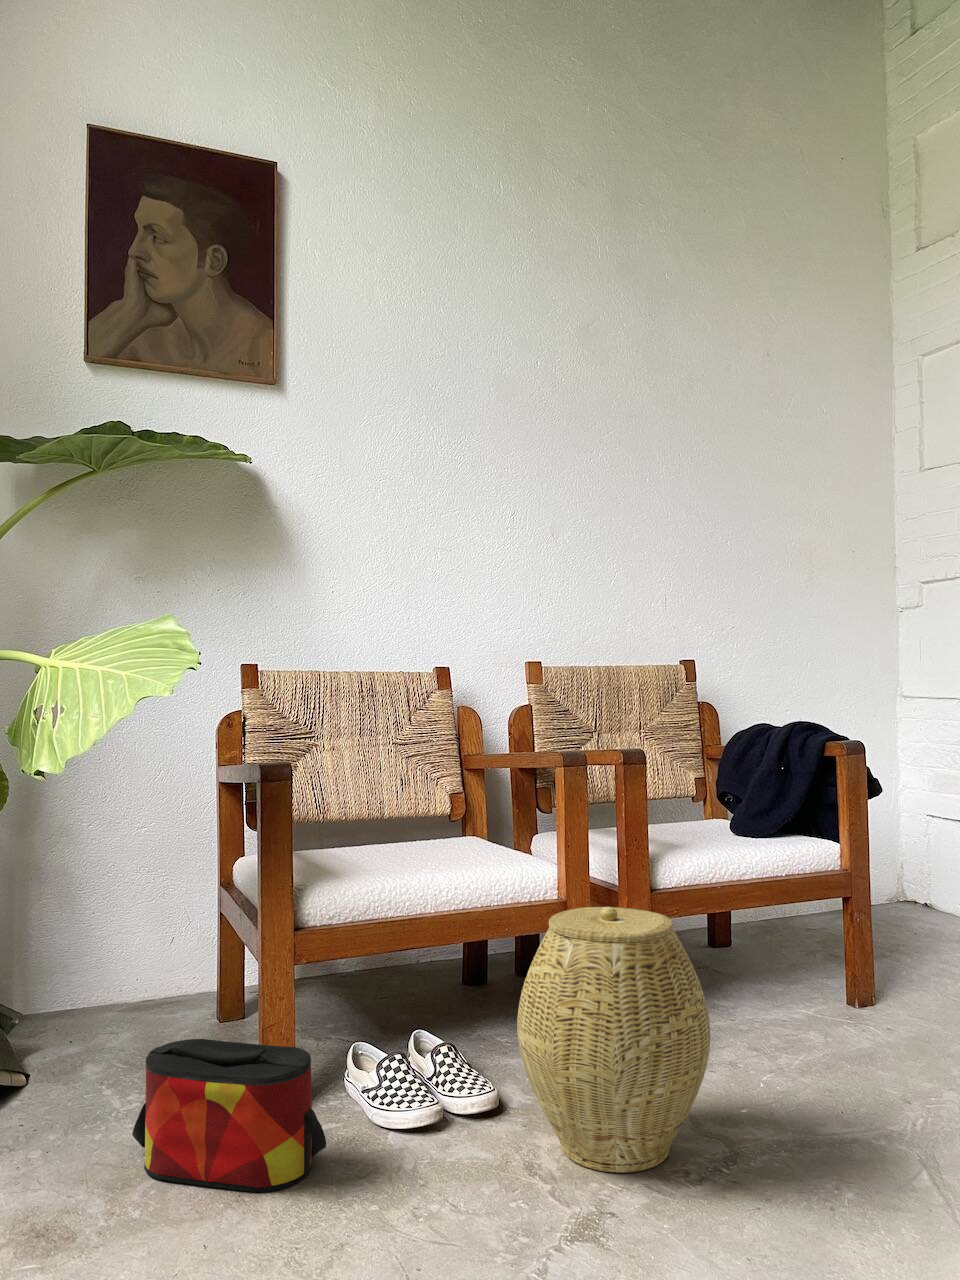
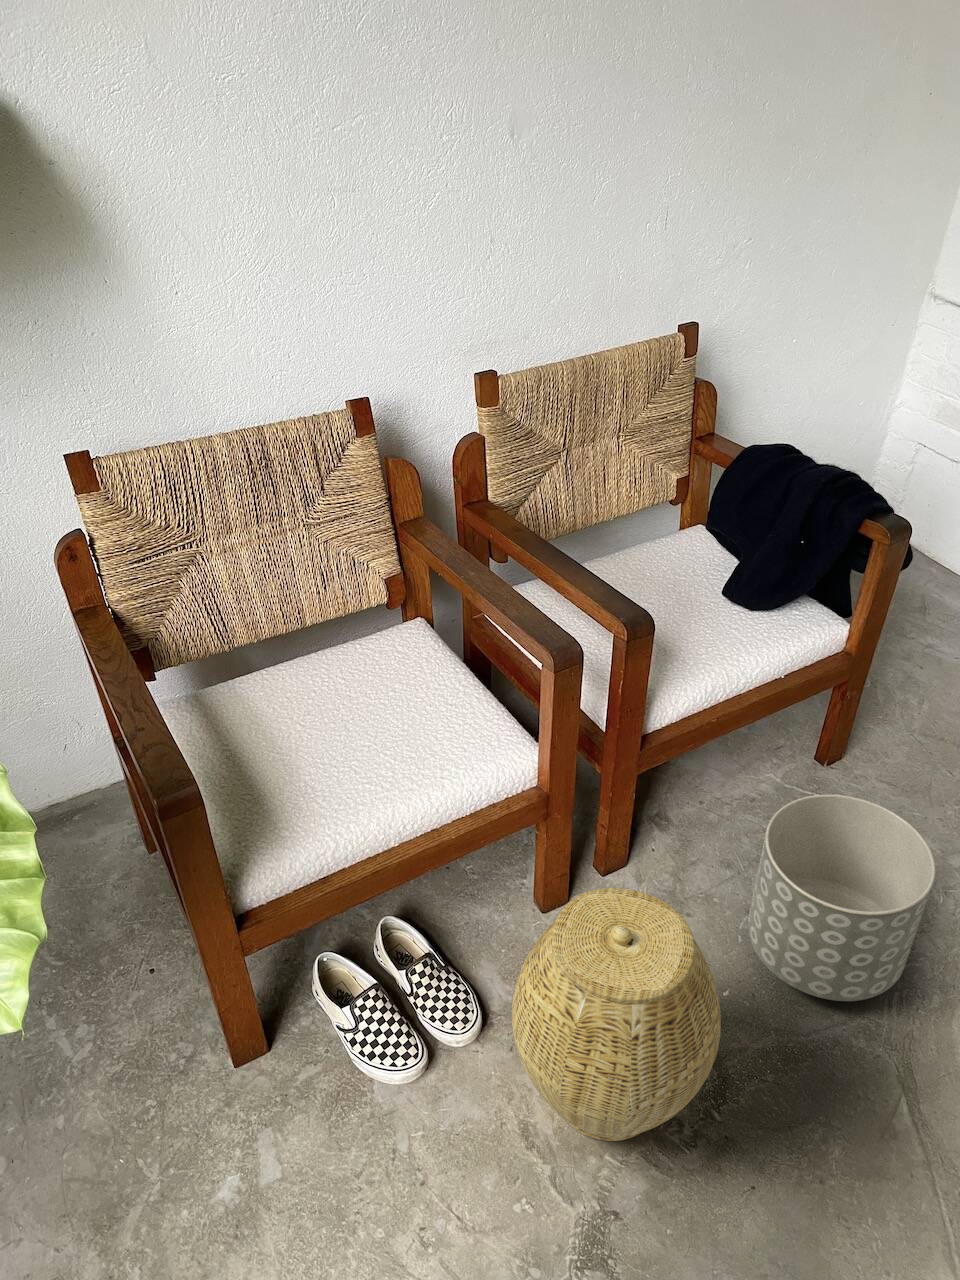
planter: none [759,926,920,1101] -> present [748,795,935,1001]
bag: present [132,1039,326,1192] -> none [103,1055,318,1214]

